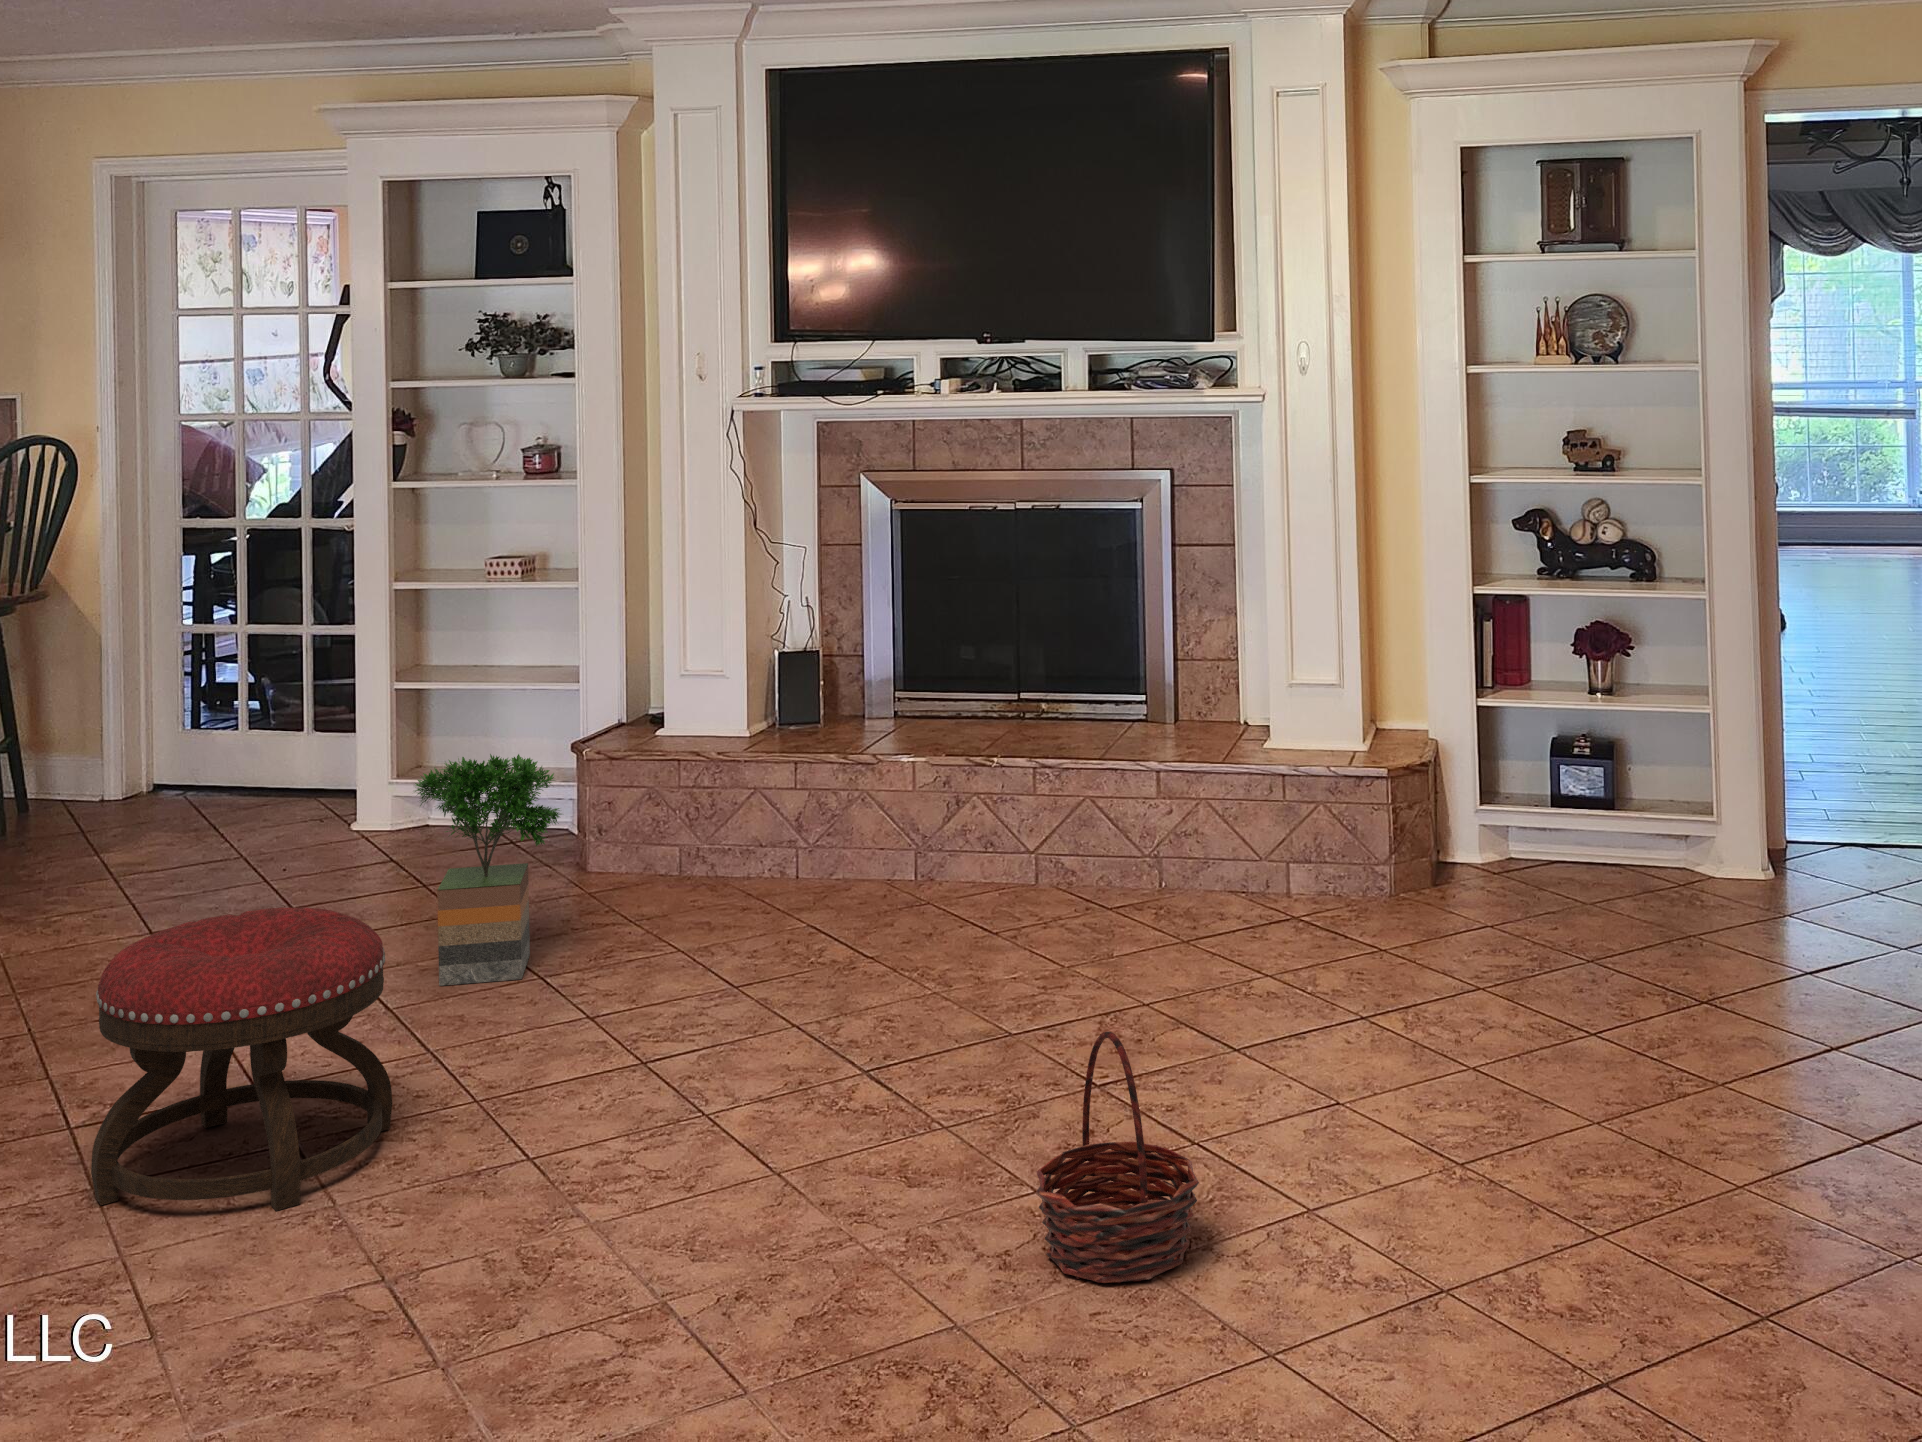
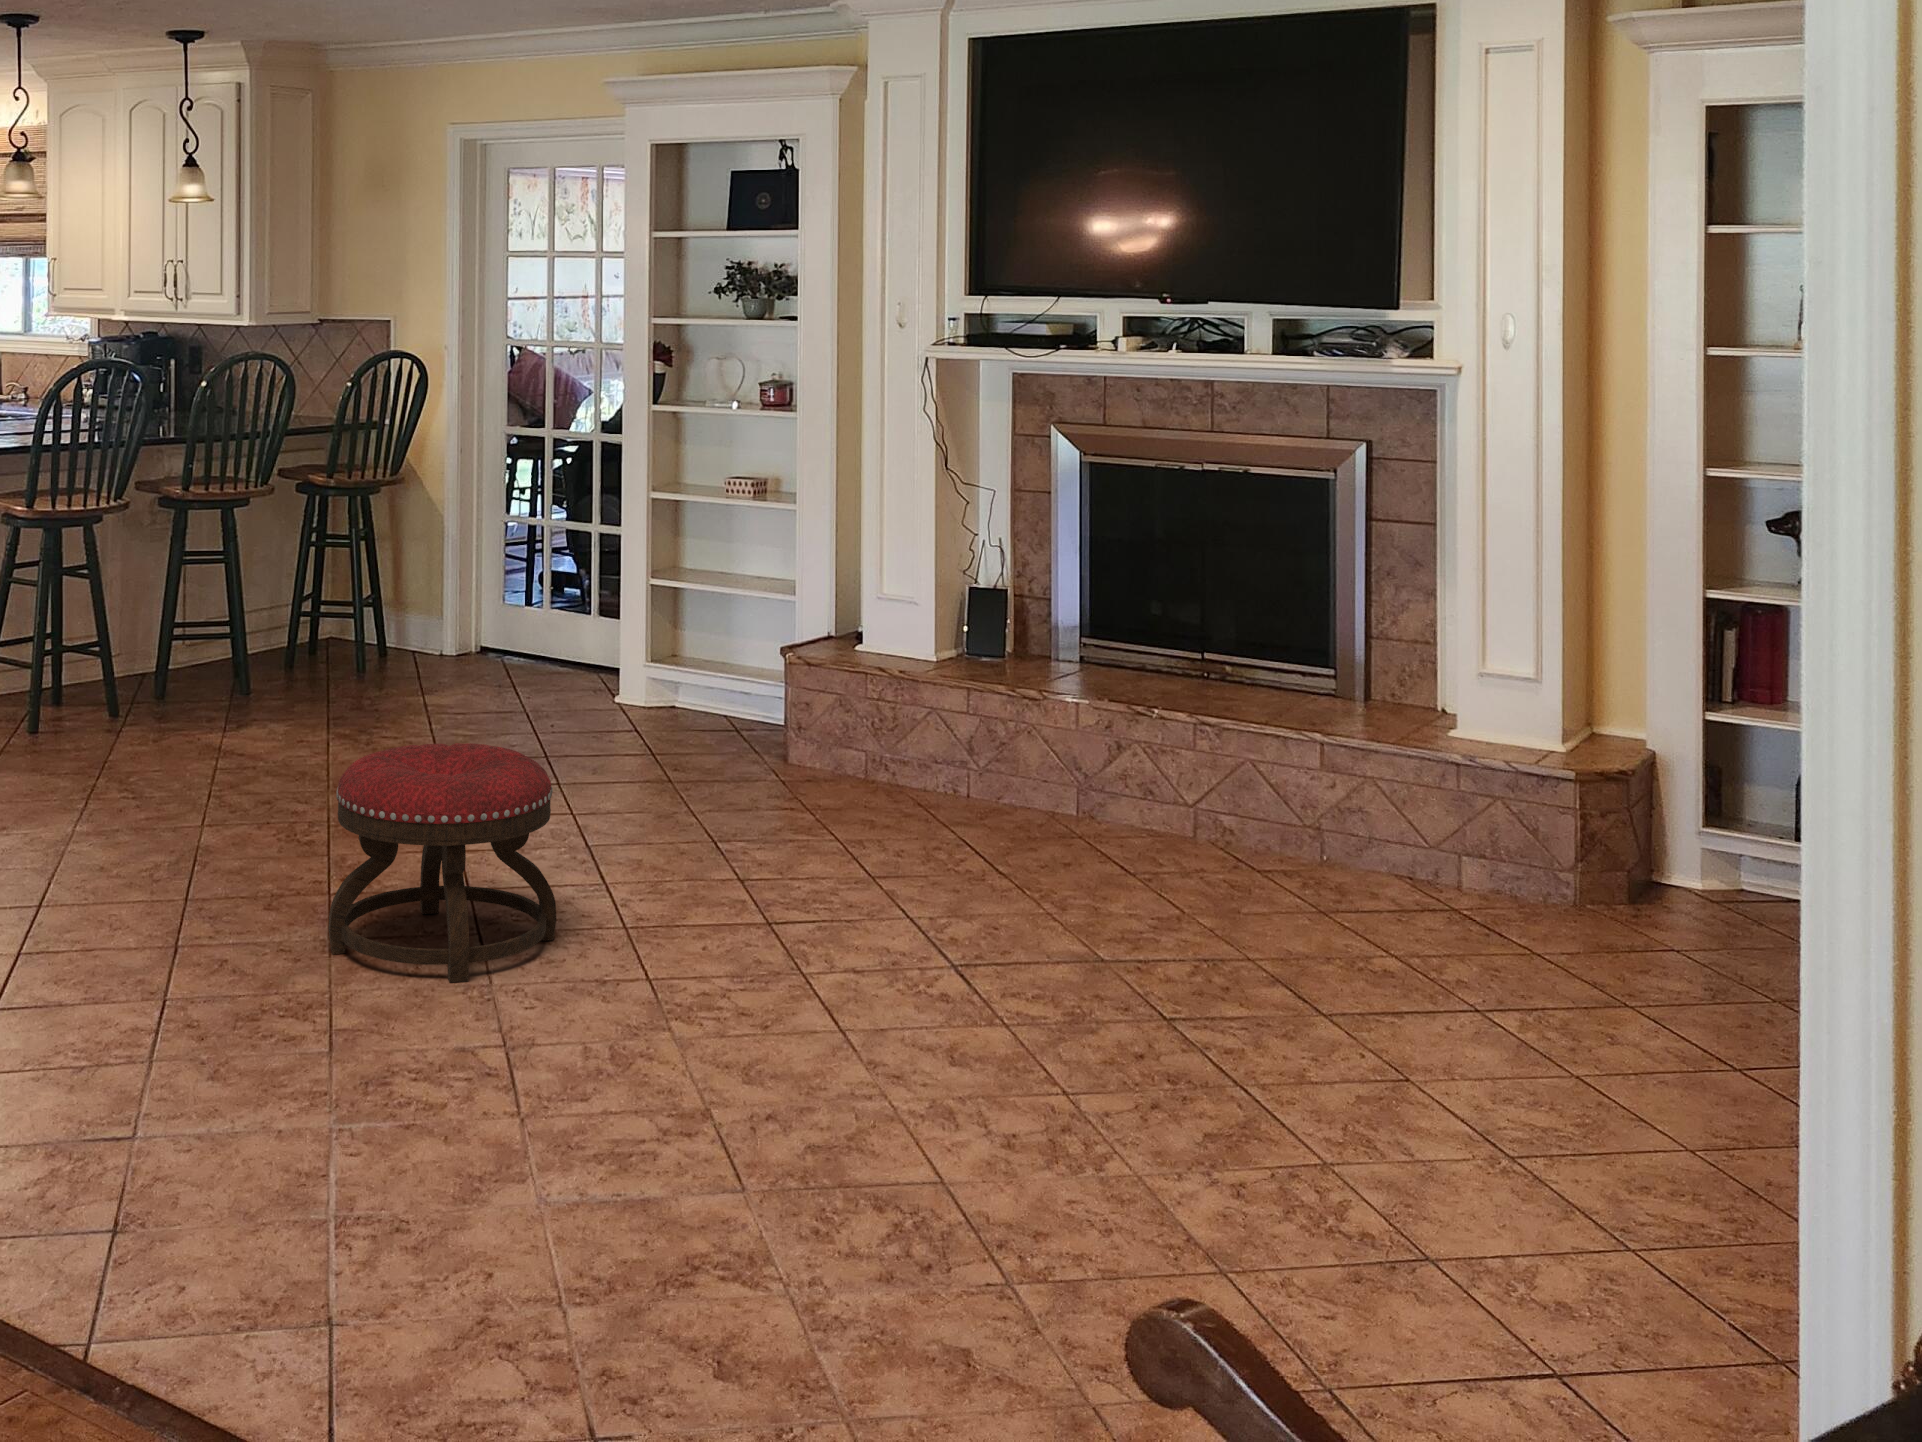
potted tree: present [415,754,561,986] -> none [621,645,744,845]
basket: present [1036,1031,1199,1283] -> none [1039,950,1197,1186]

